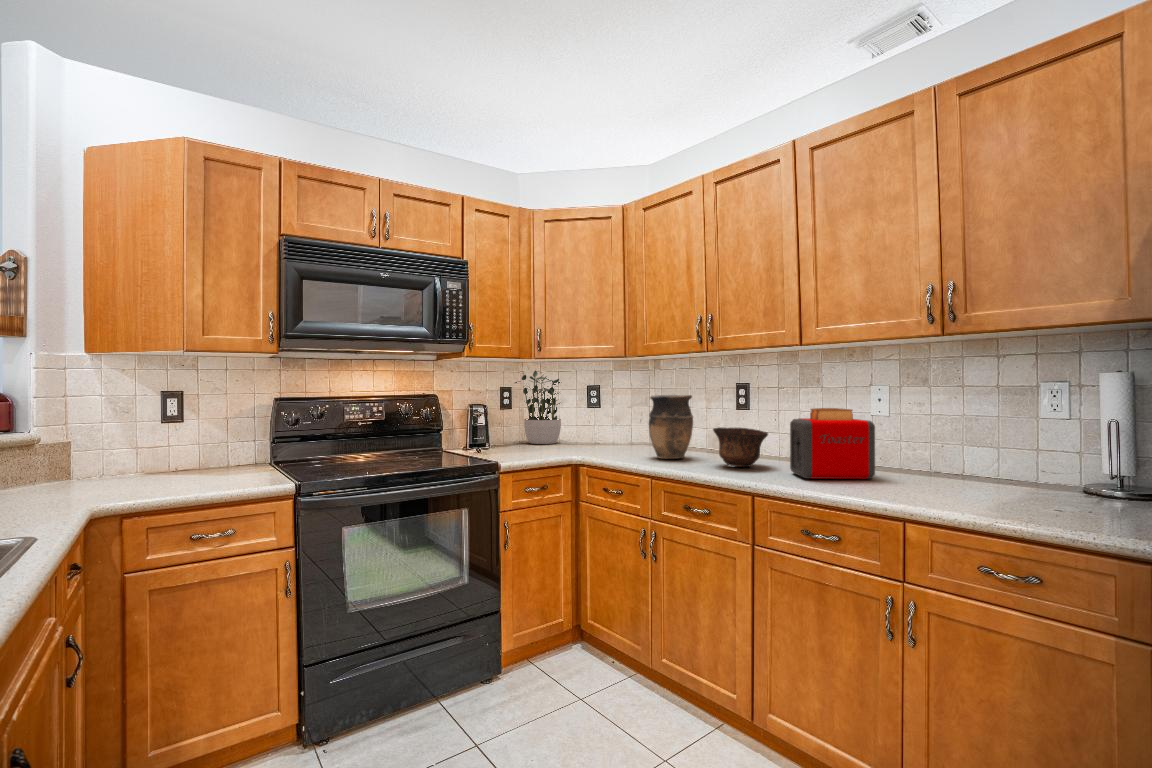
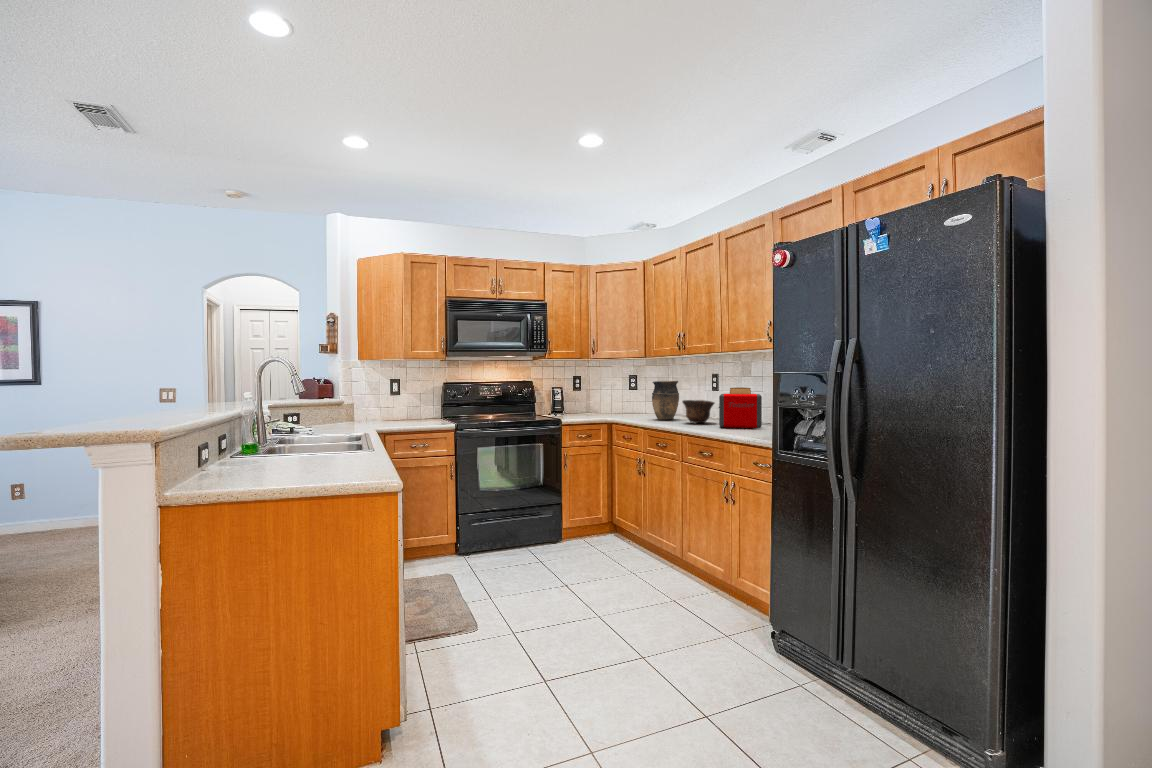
potted plant: present [515,371,561,444] -> none [582,366,617,413]

